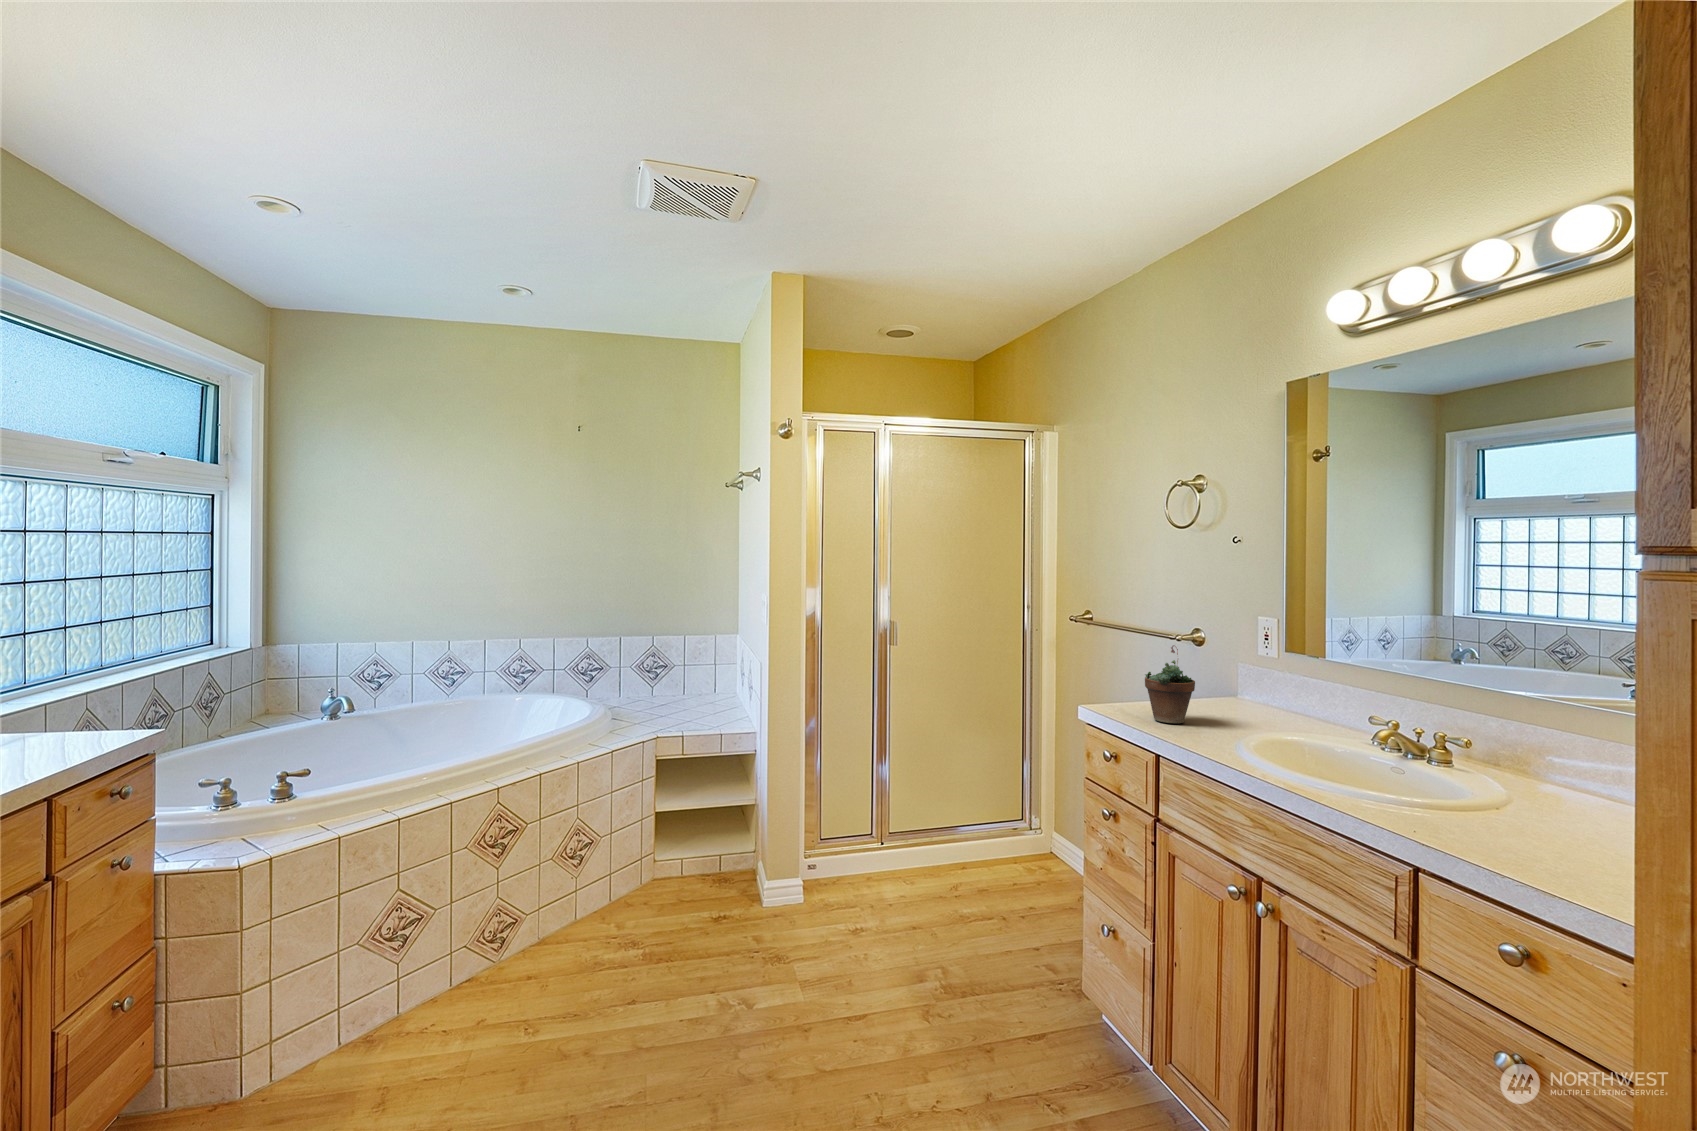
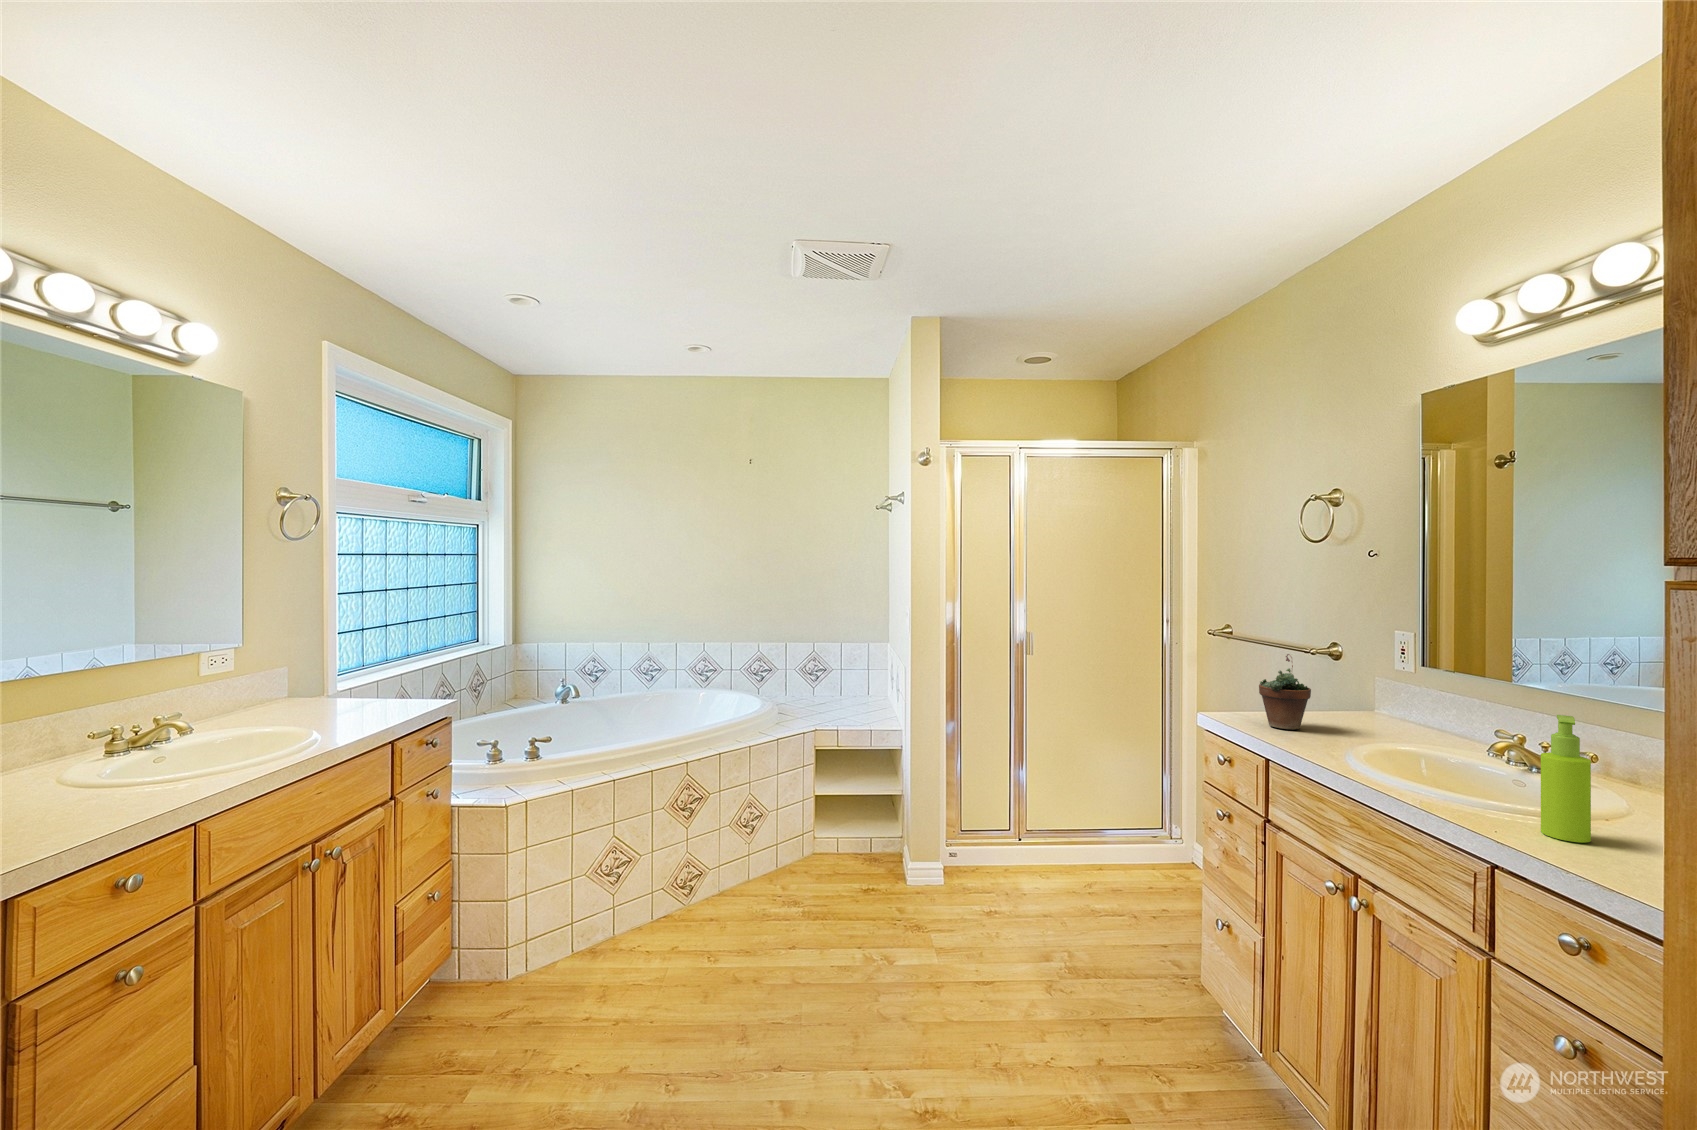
soap dispenser: none [1456,708,1506,840] -> present [1541,715,1591,843]

